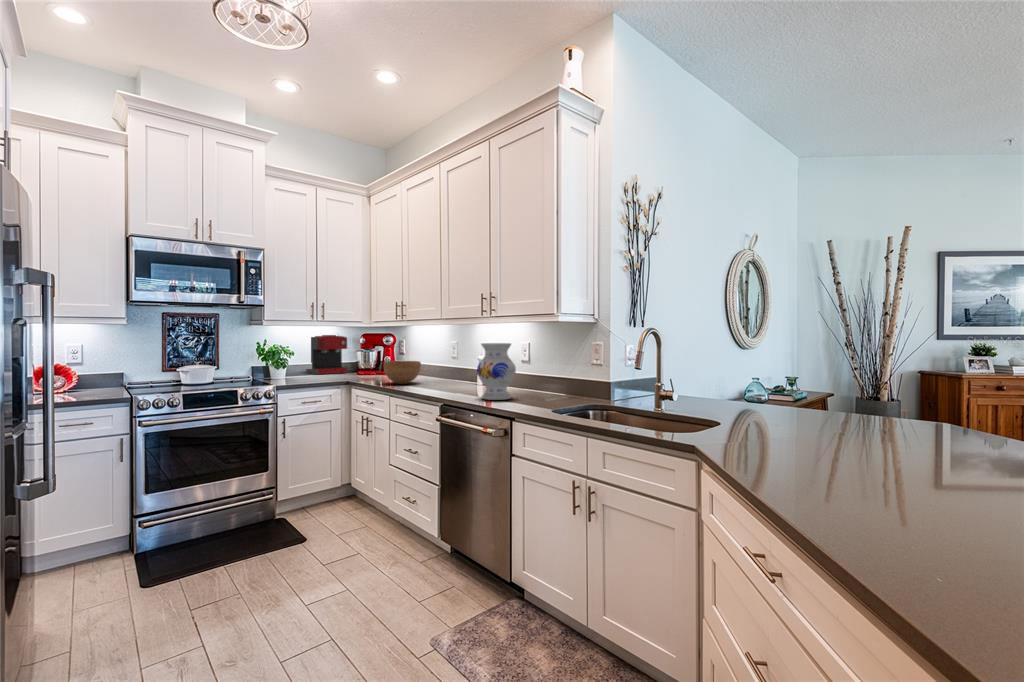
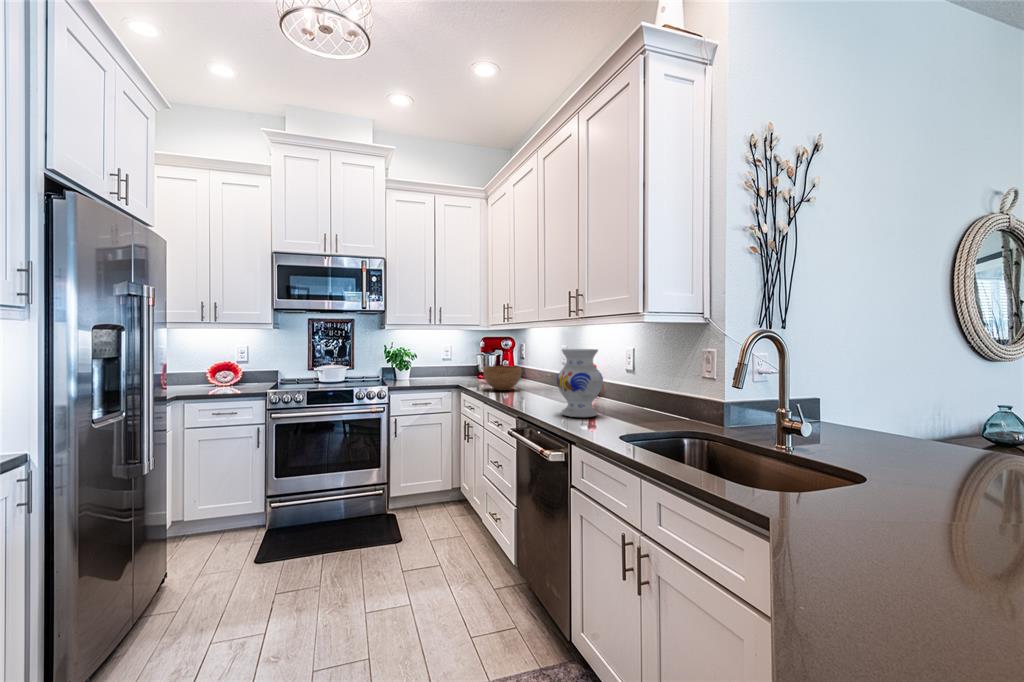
coffee maker: present [306,335,347,375] -> none [433,336,468,377]

